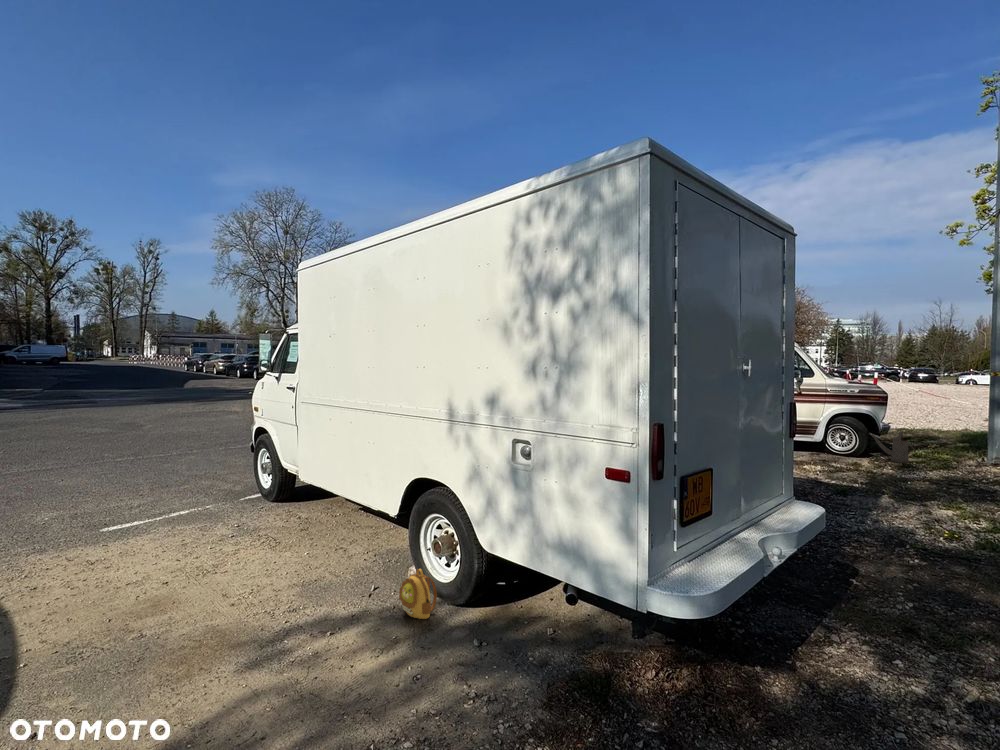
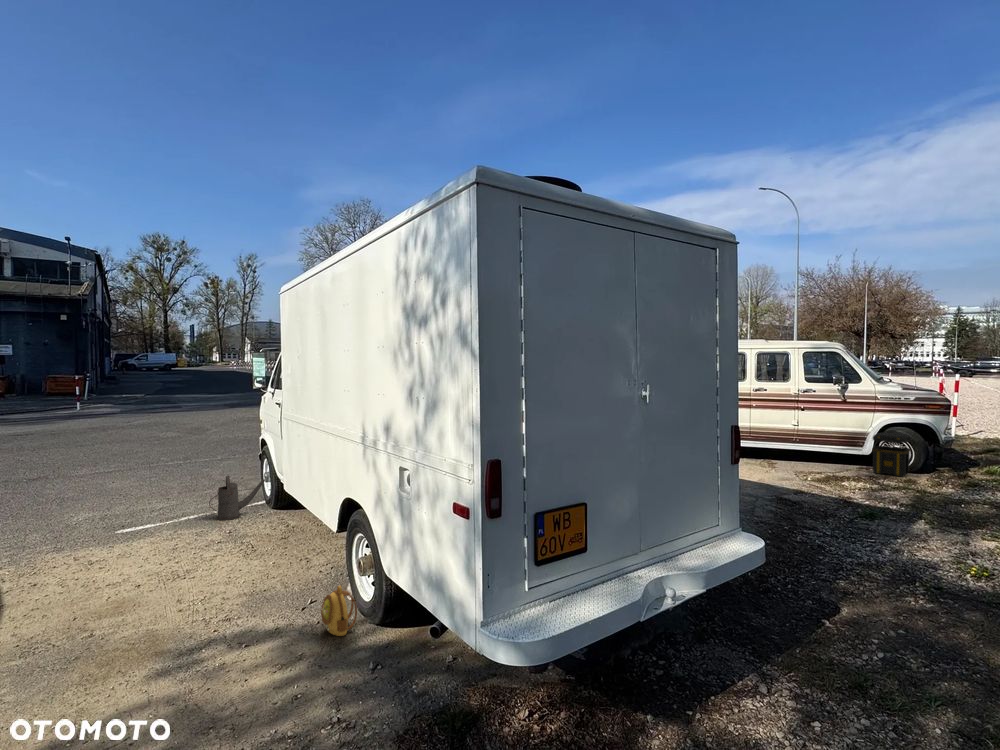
toolbox: none [823,421,854,460] -> present [872,433,911,476]
watering can: present [872,432,915,463] -> present [209,476,265,520]

